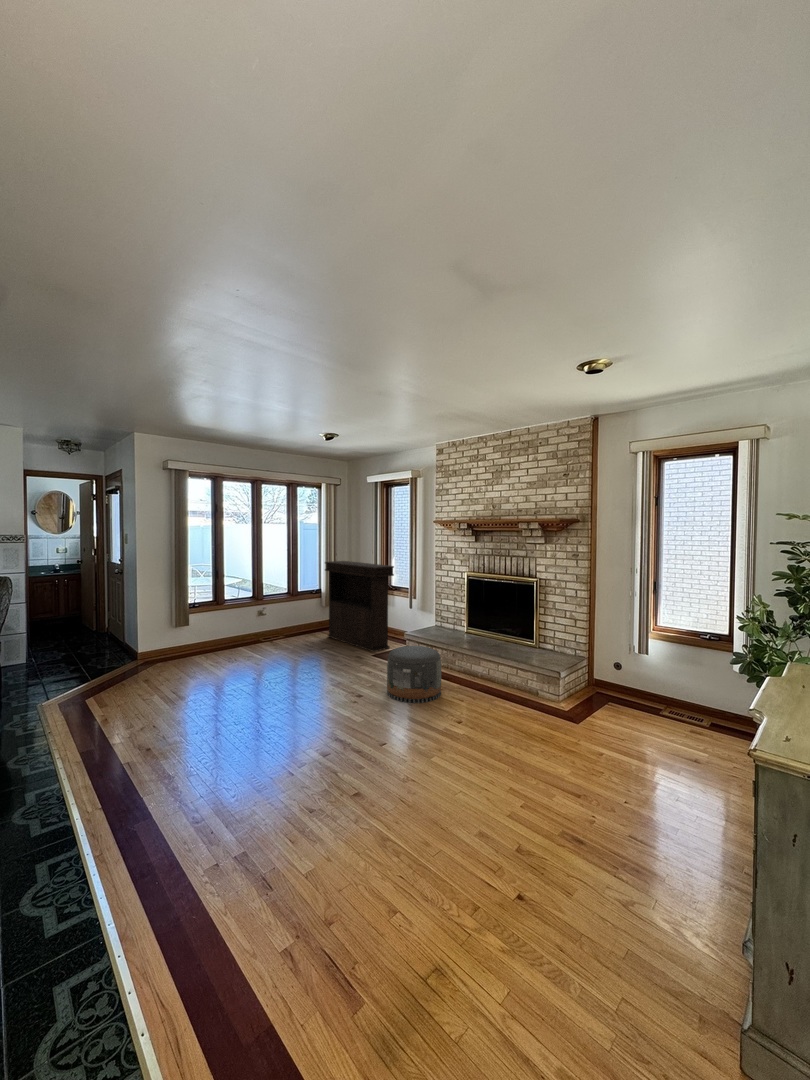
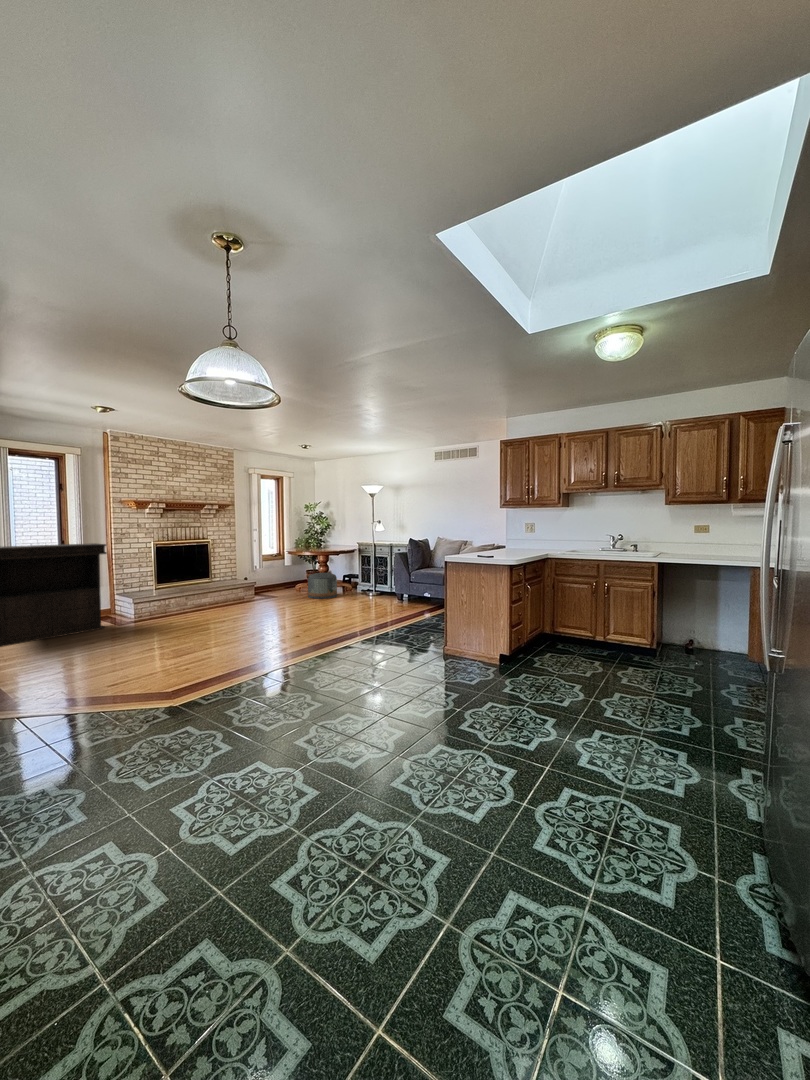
pouf: present [387,646,441,703] -> present [308,573,337,599]

